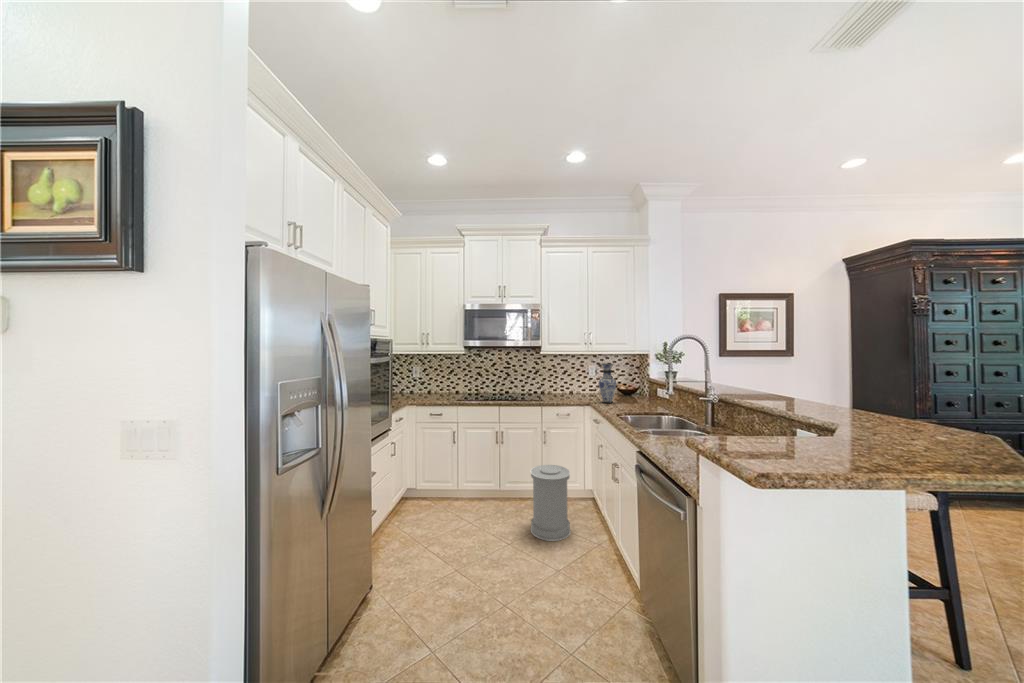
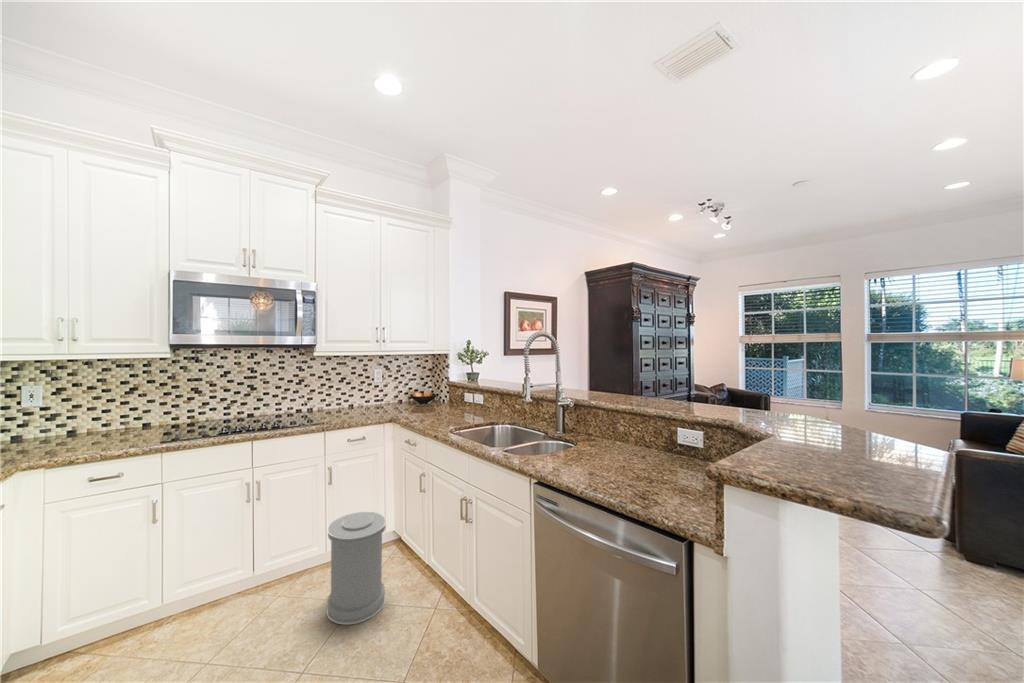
vase: present [599,363,616,403] -> none [399,367,421,417]

